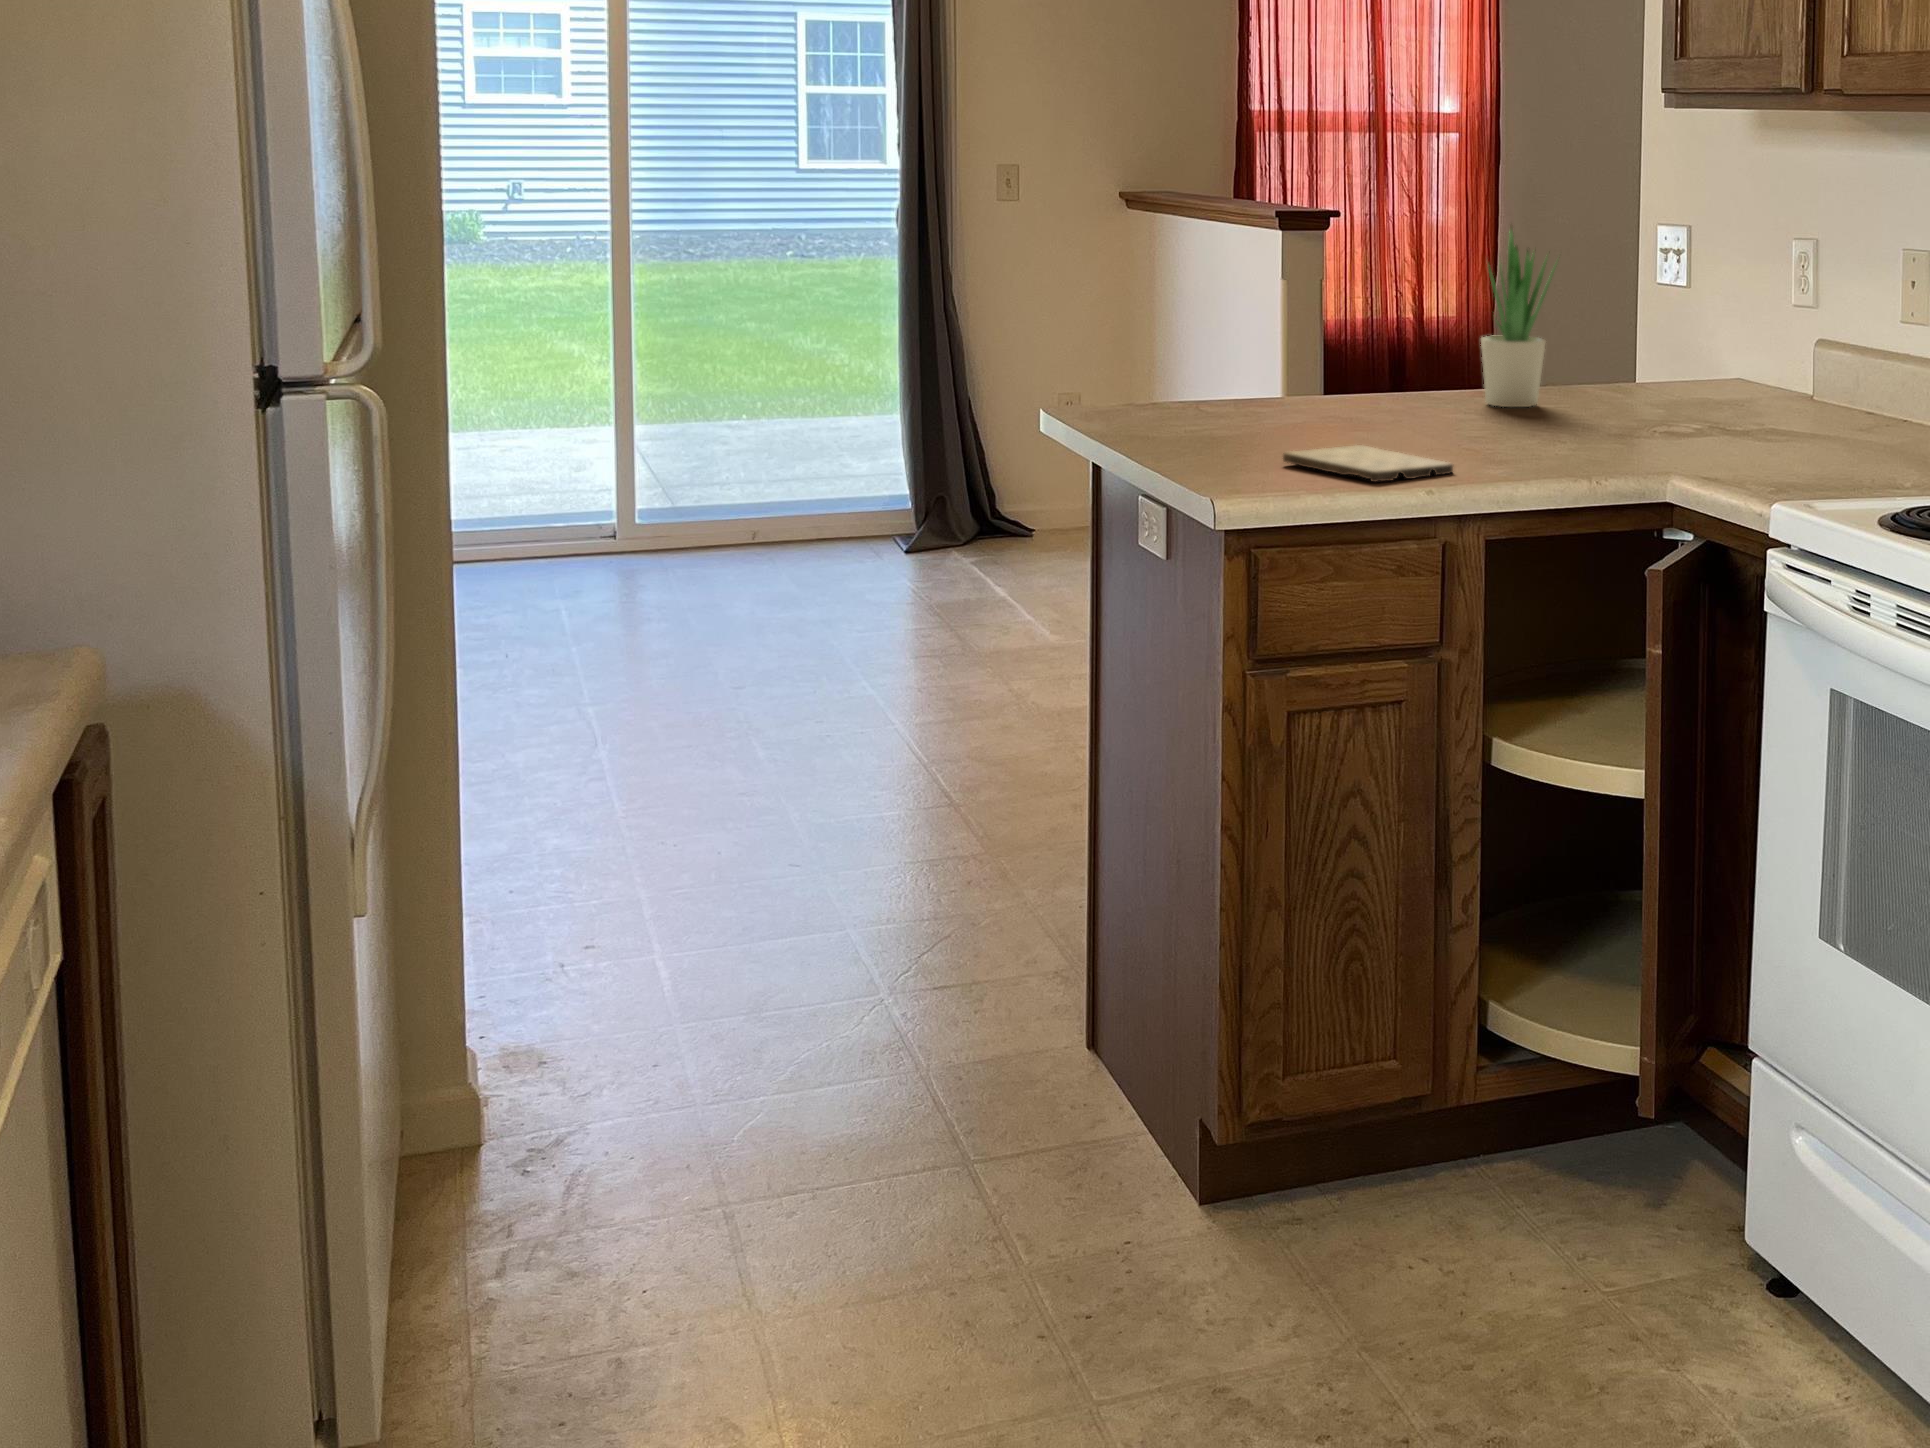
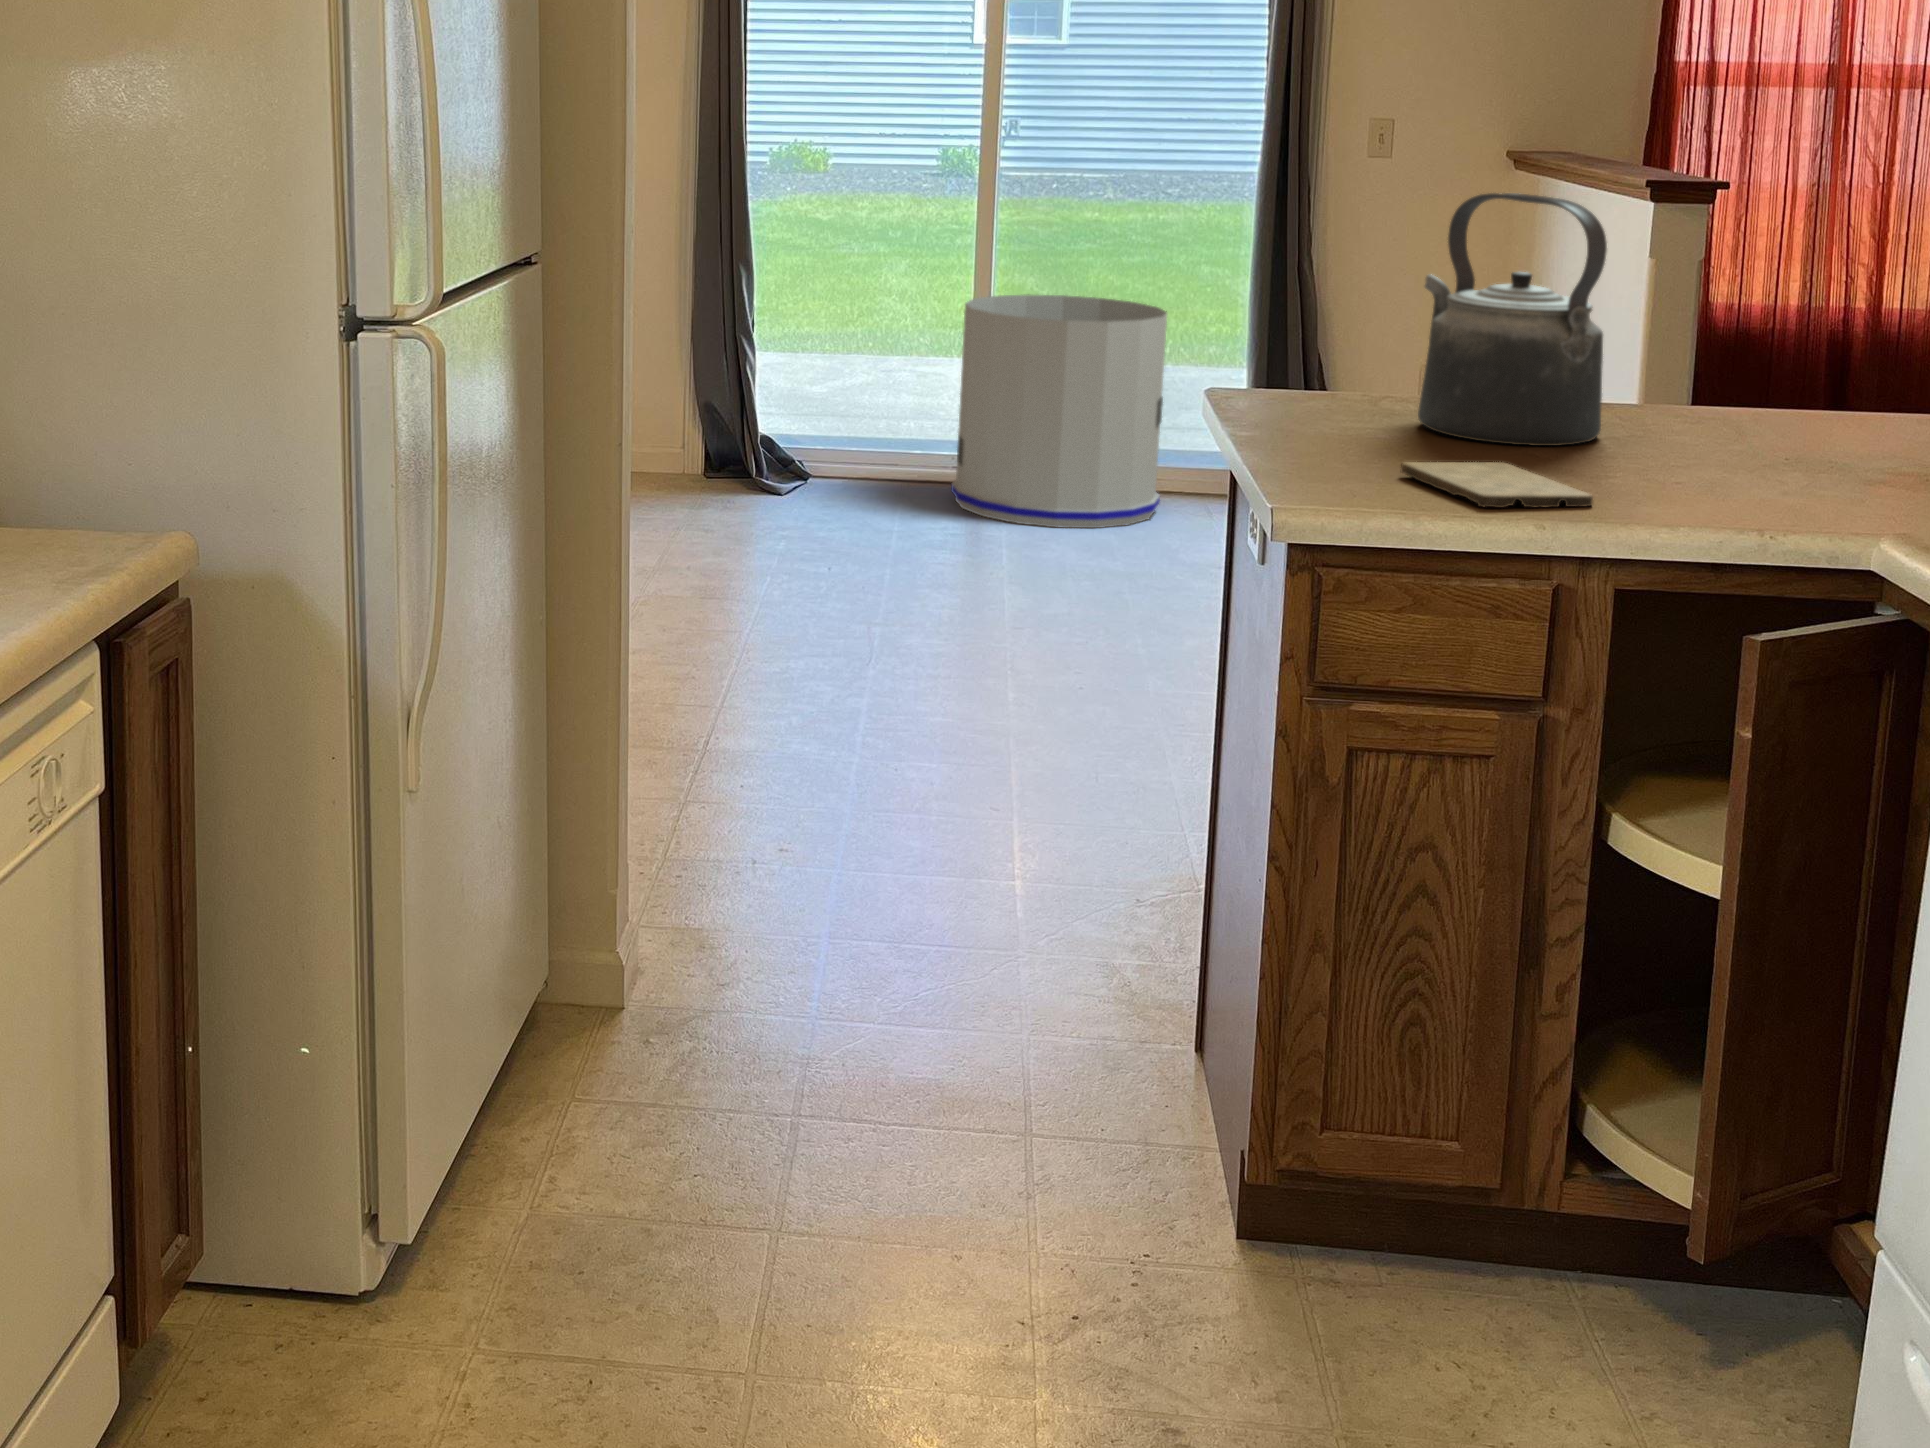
kettle: none [1237,212,1403,432] -> present [1418,193,1607,446]
potted plant: present [1481,226,1556,407] -> none [1731,213,1845,435]
trash can: none [612,351,830,586] -> present [951,294,1167,528]

